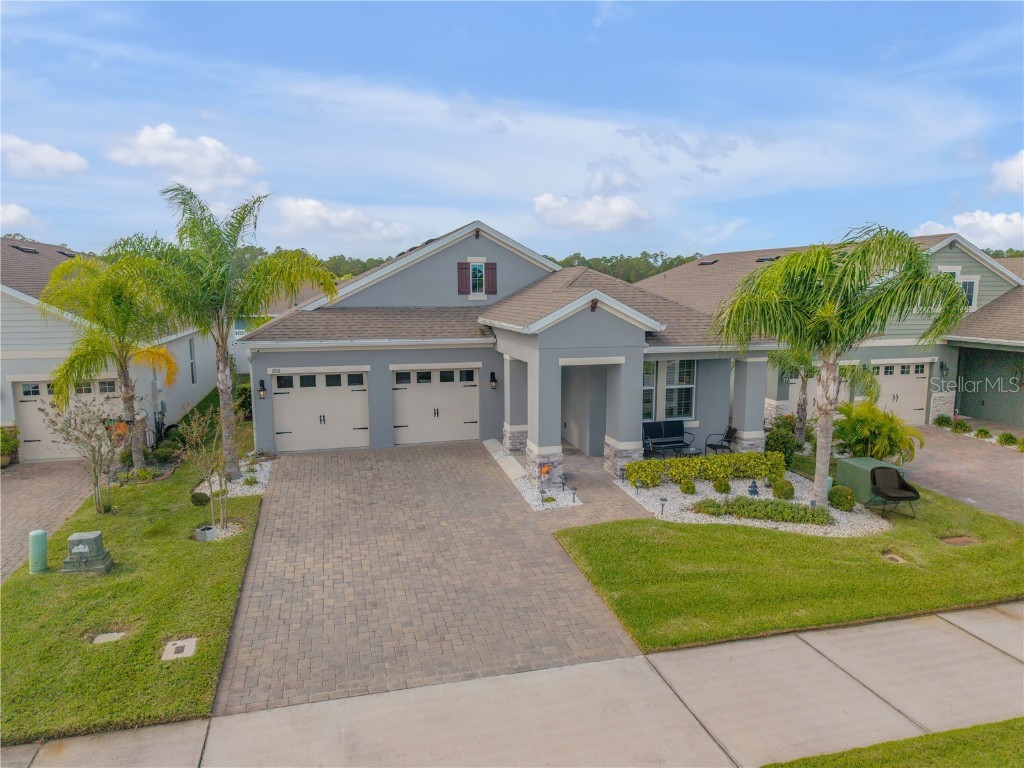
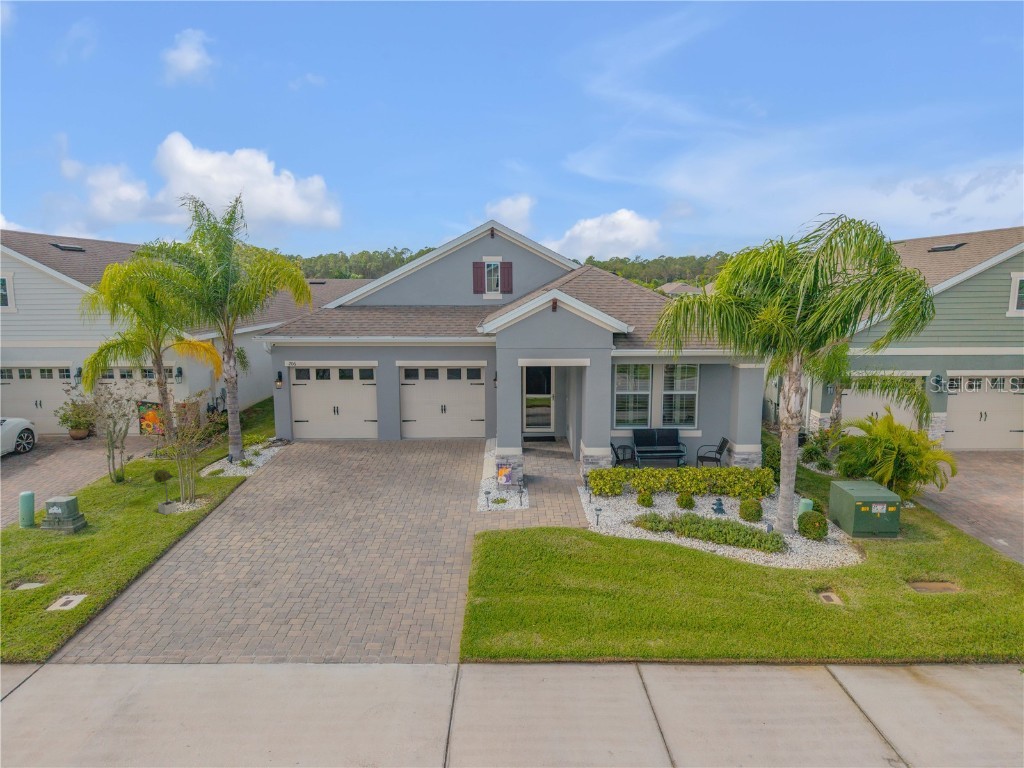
lounge chair: present [864,466,920,518] -> none [844,492,903,554]

